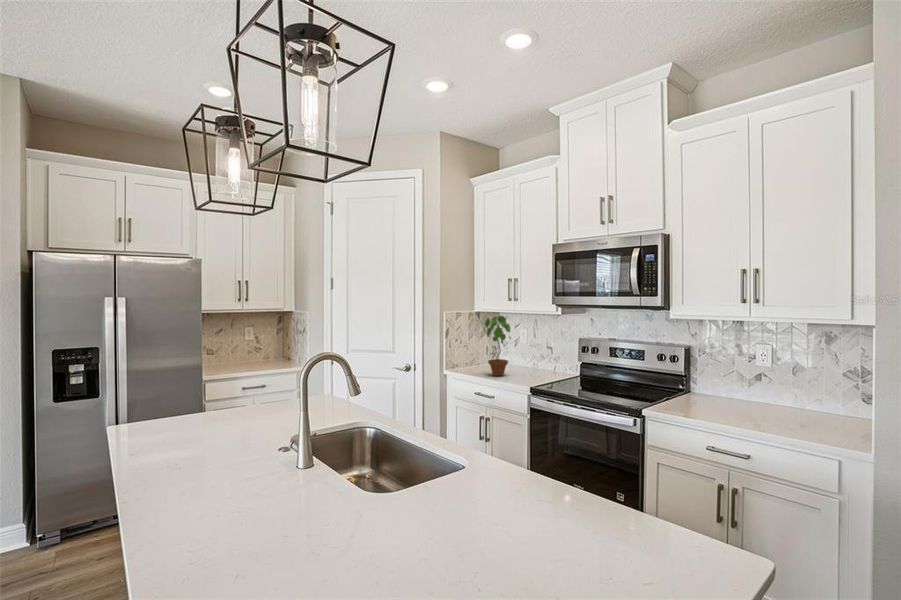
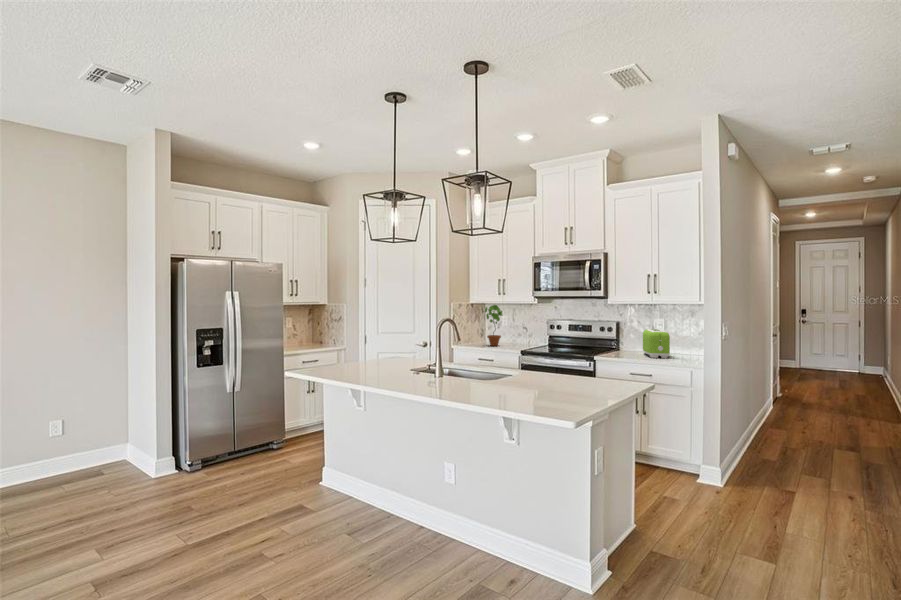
toaster: none [732,364,785,421] -> present [643,329,670,358]

